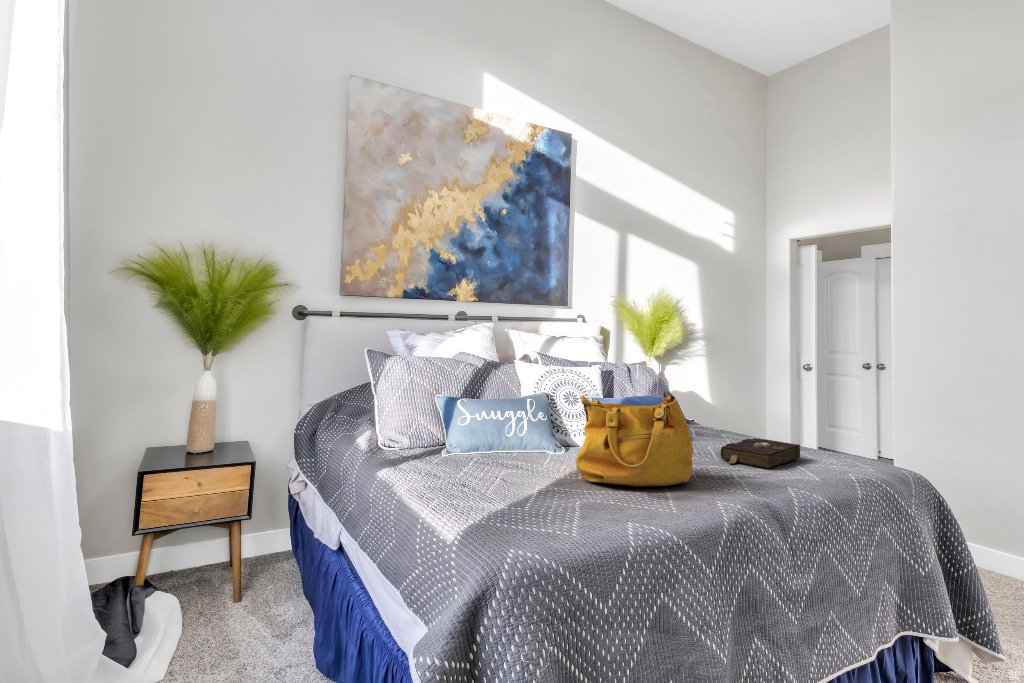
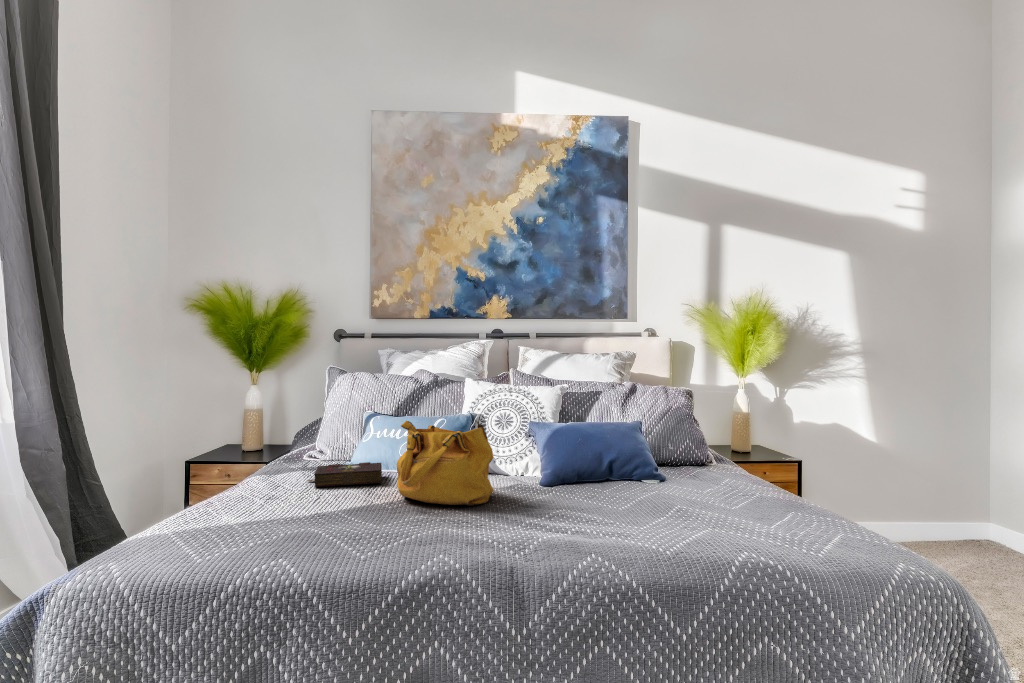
book: present [721,438,800,468] -> present [308,462,382,487]

